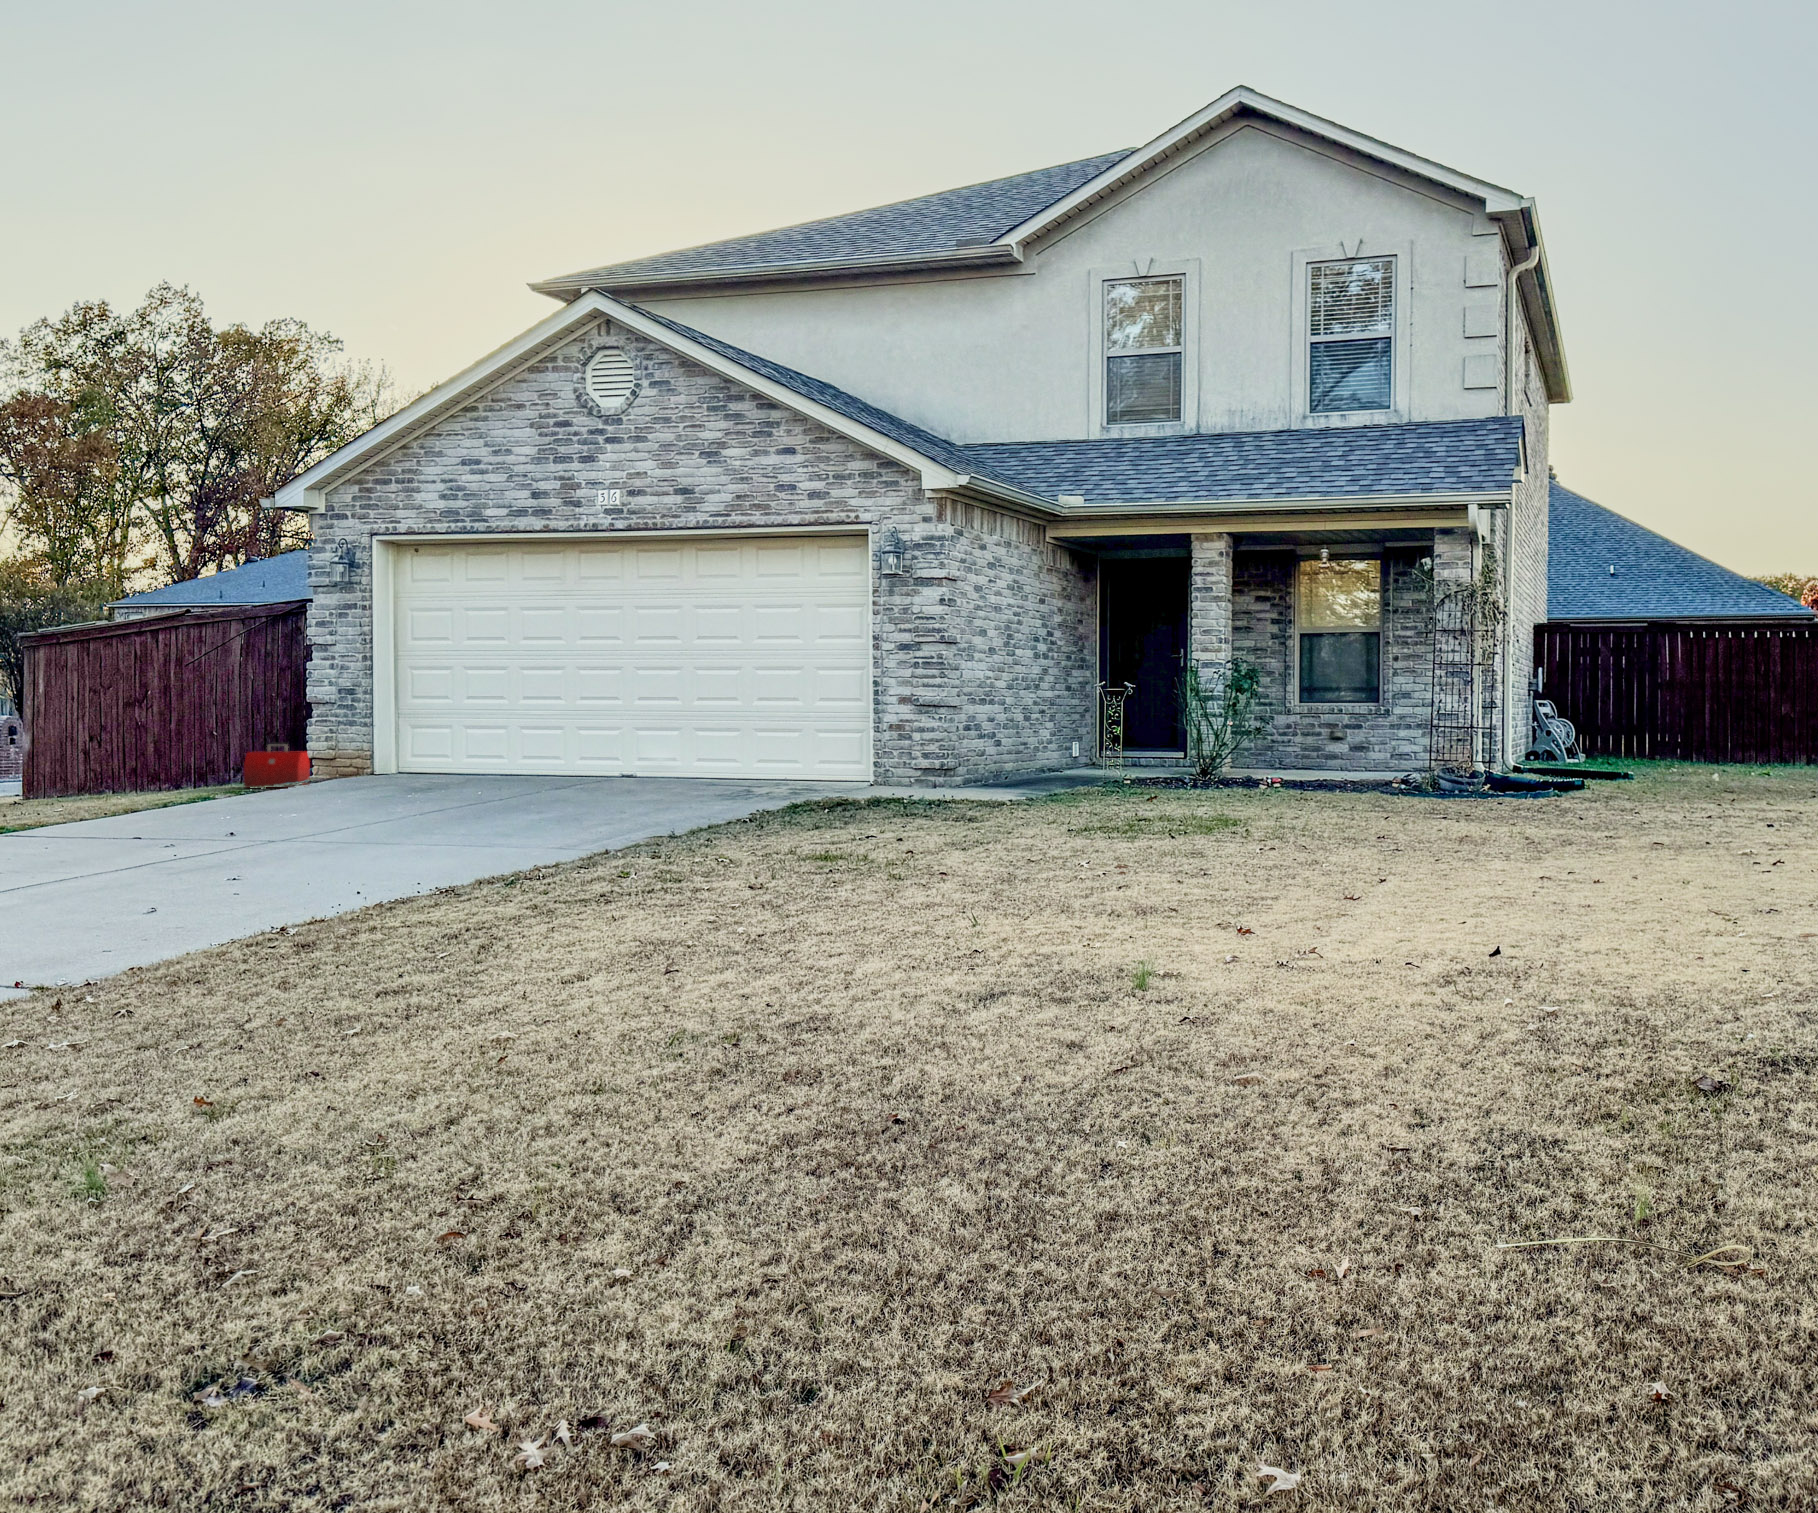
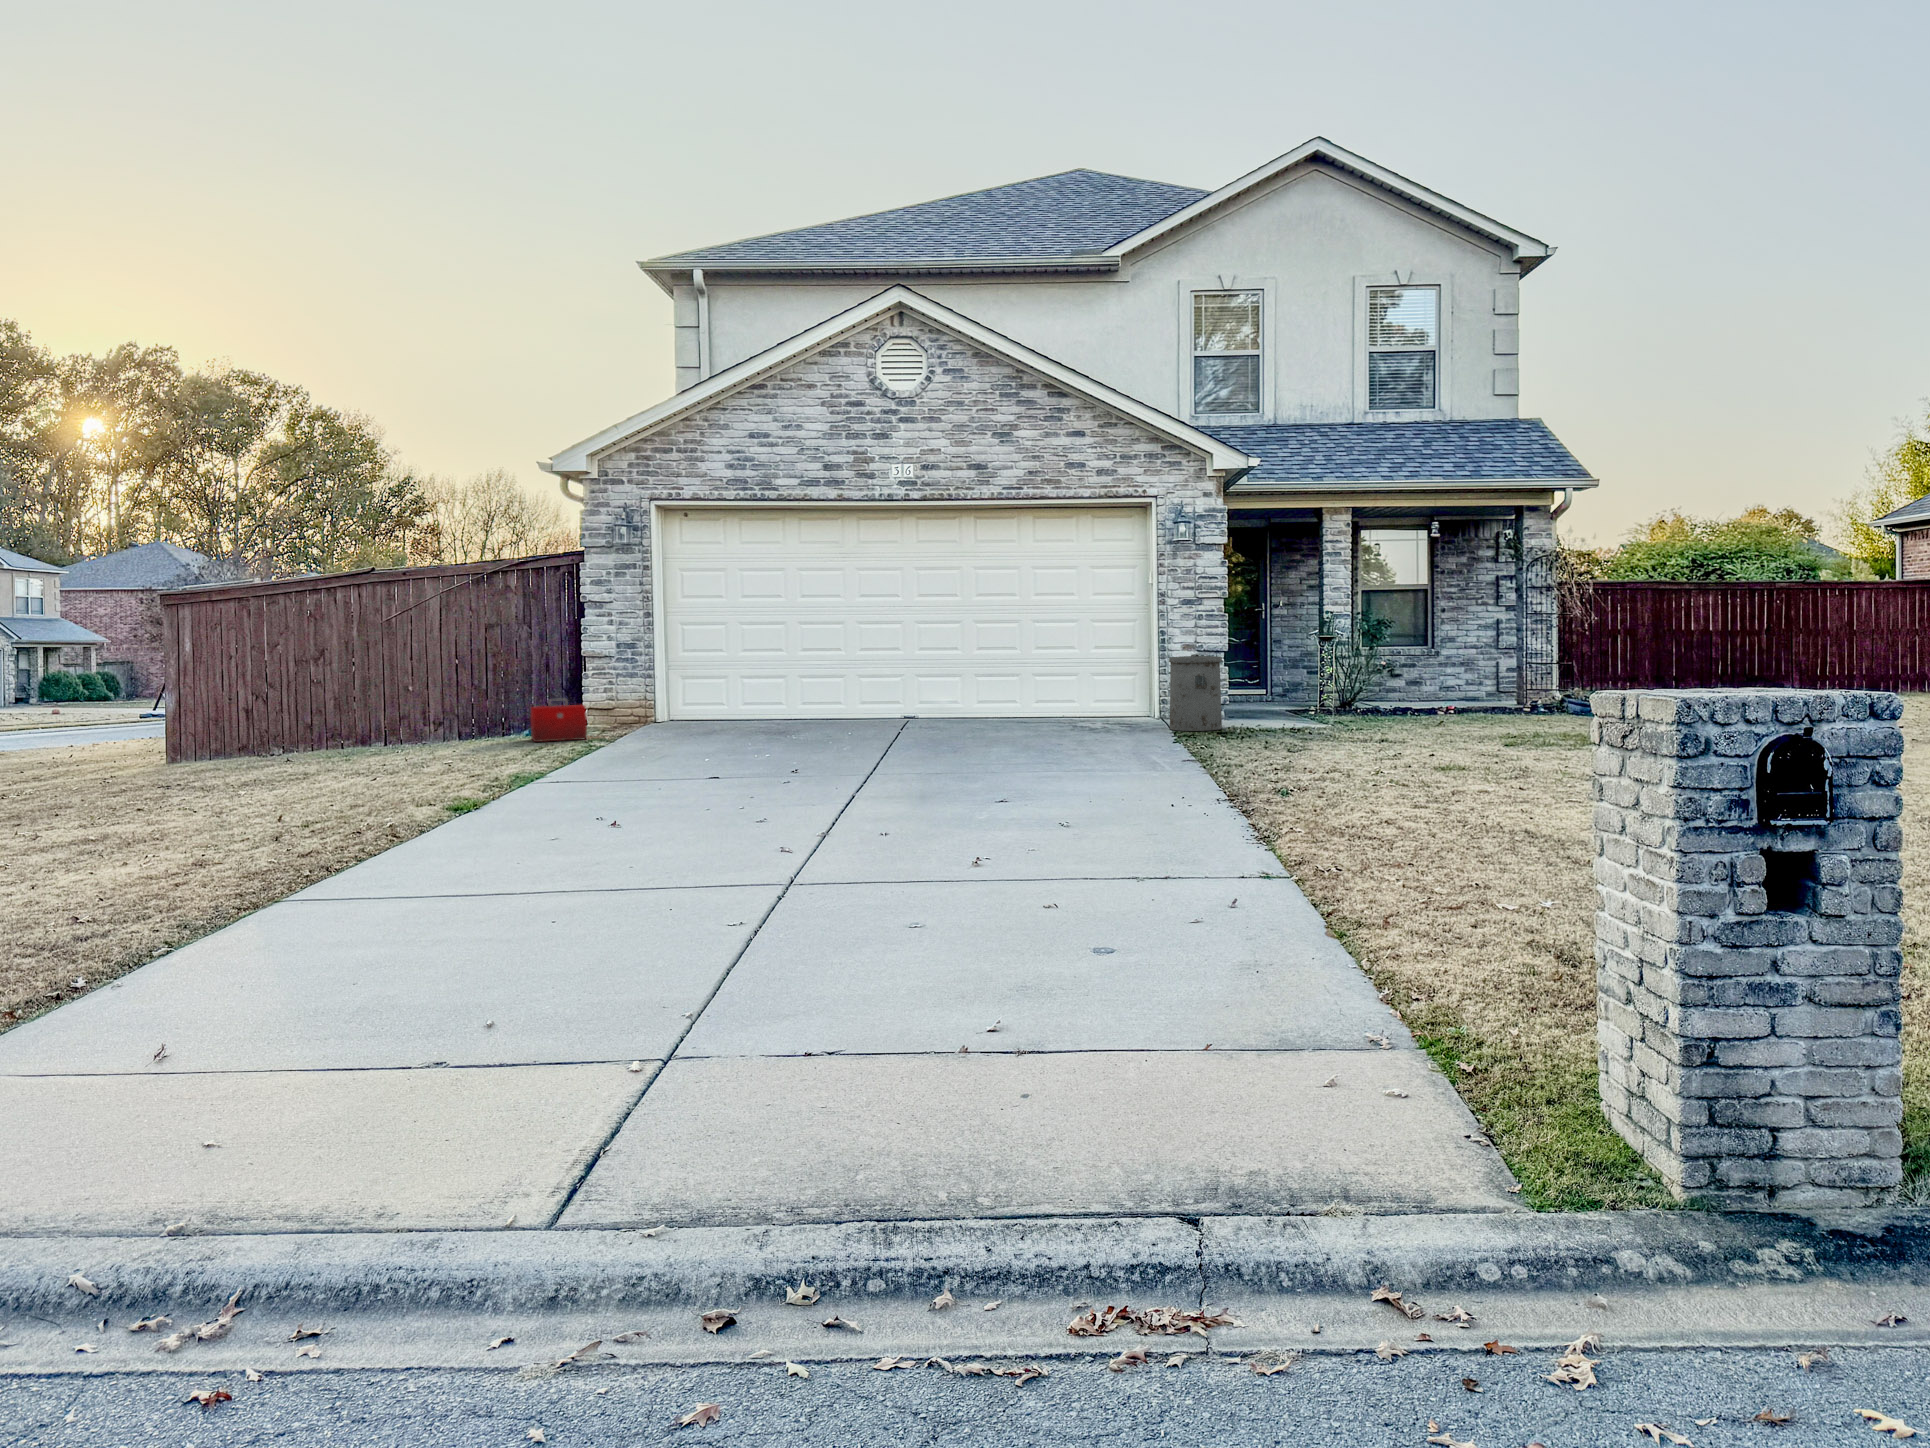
trash can: none [856,710,921,802] -> present [1169,654,1222,731]

